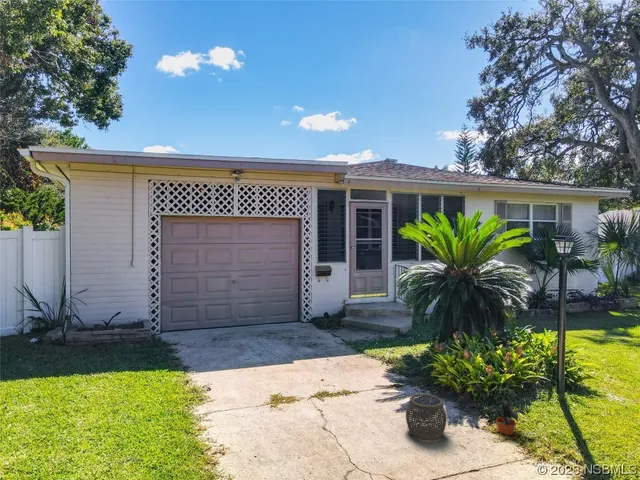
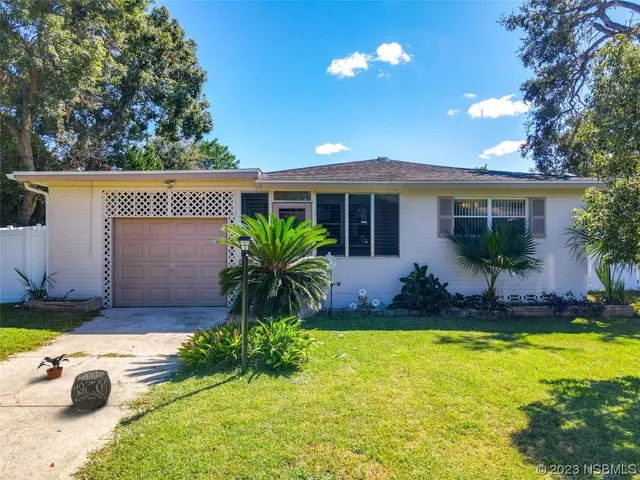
potted plant: present [489,401,526,435] -> present [38,354,69,379]

